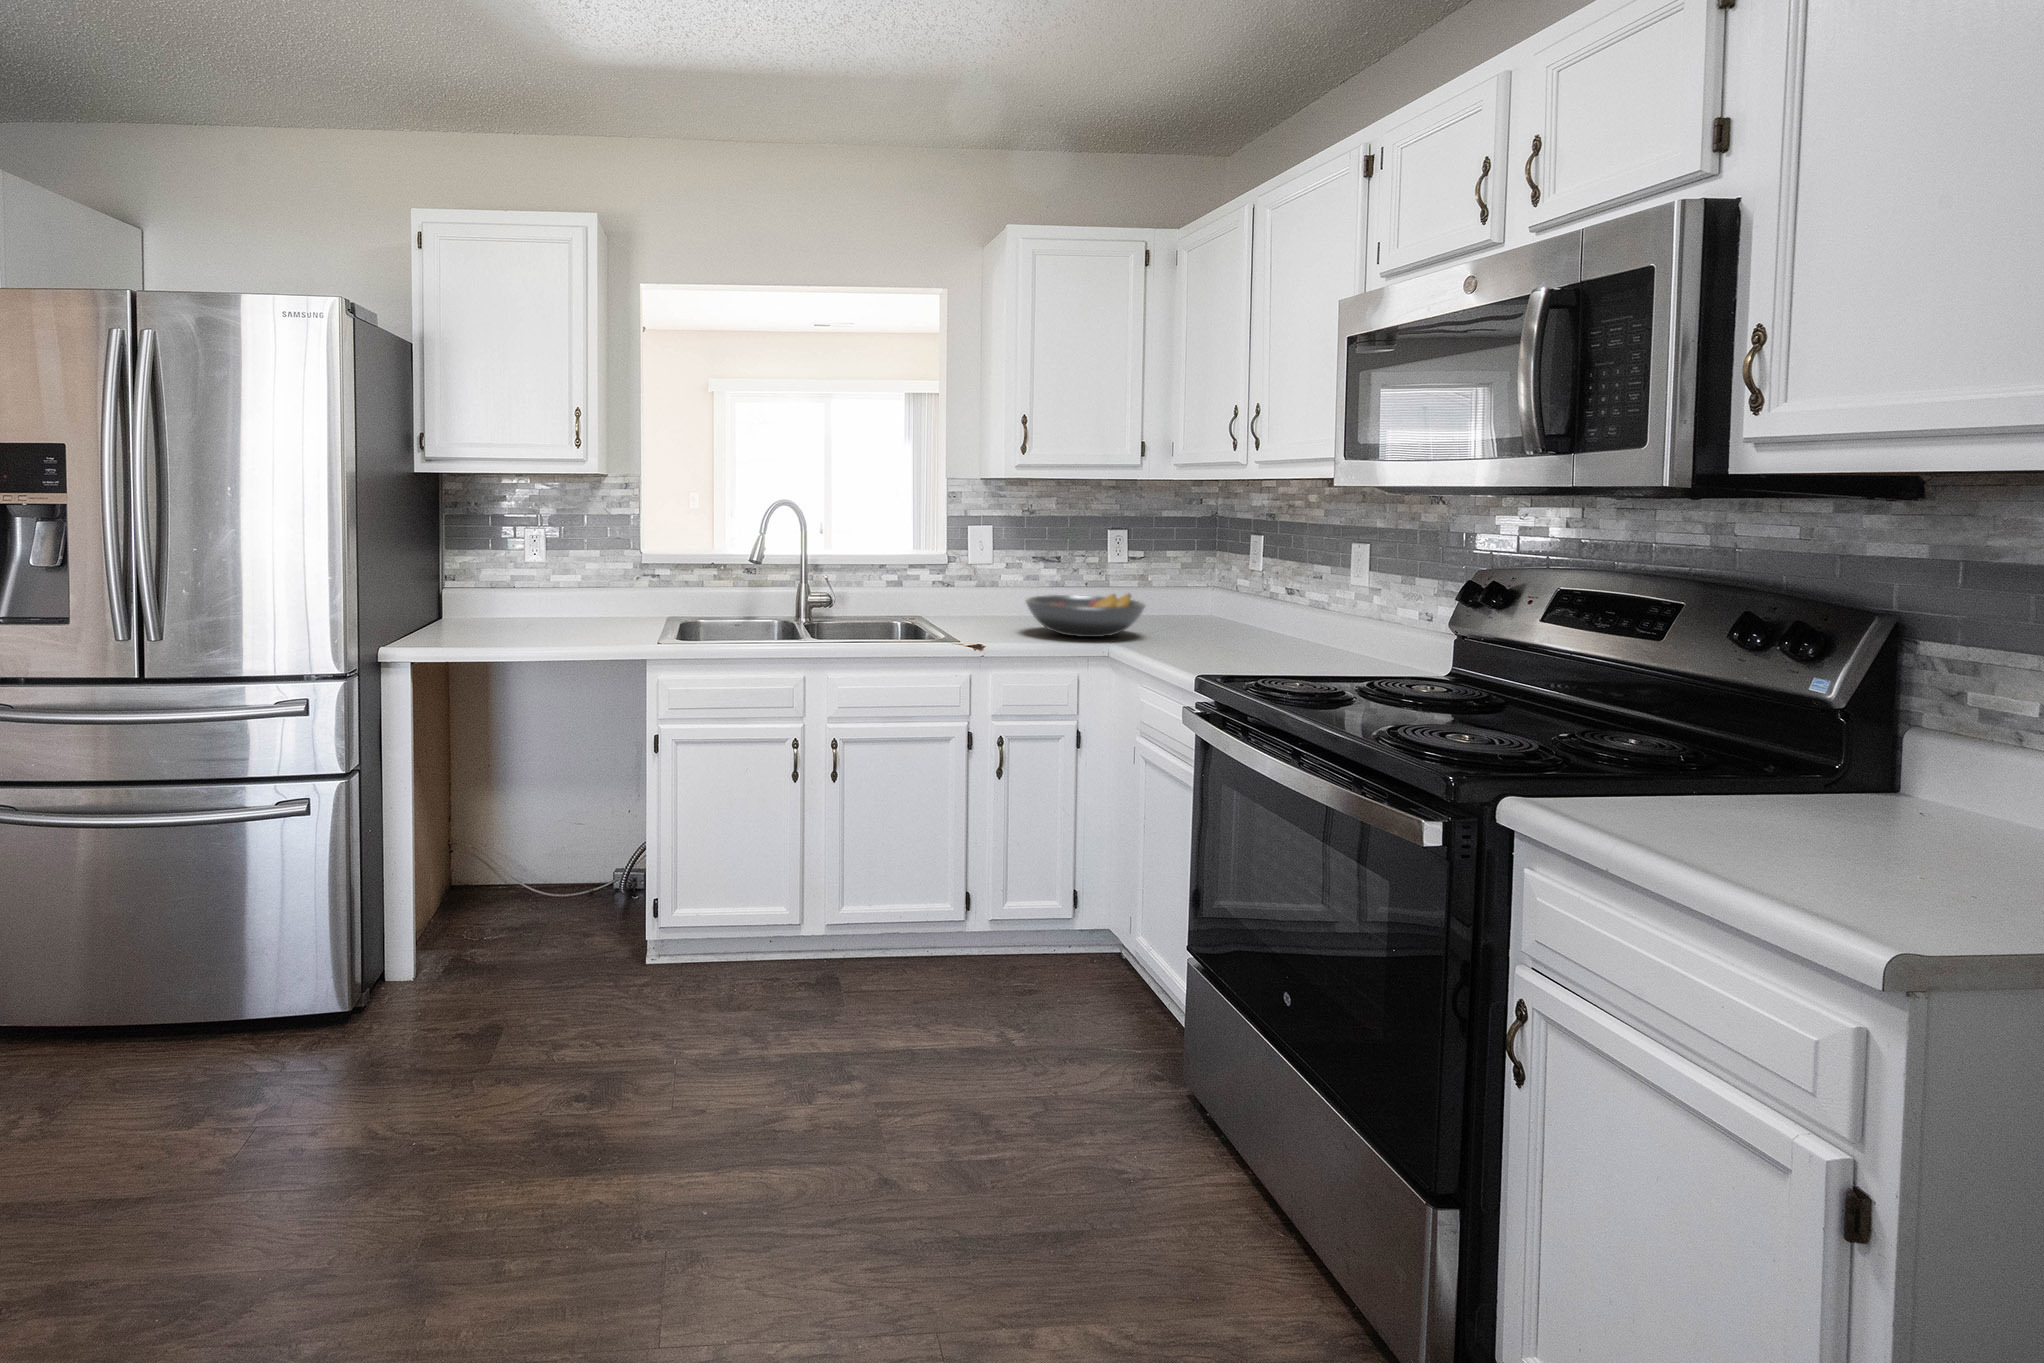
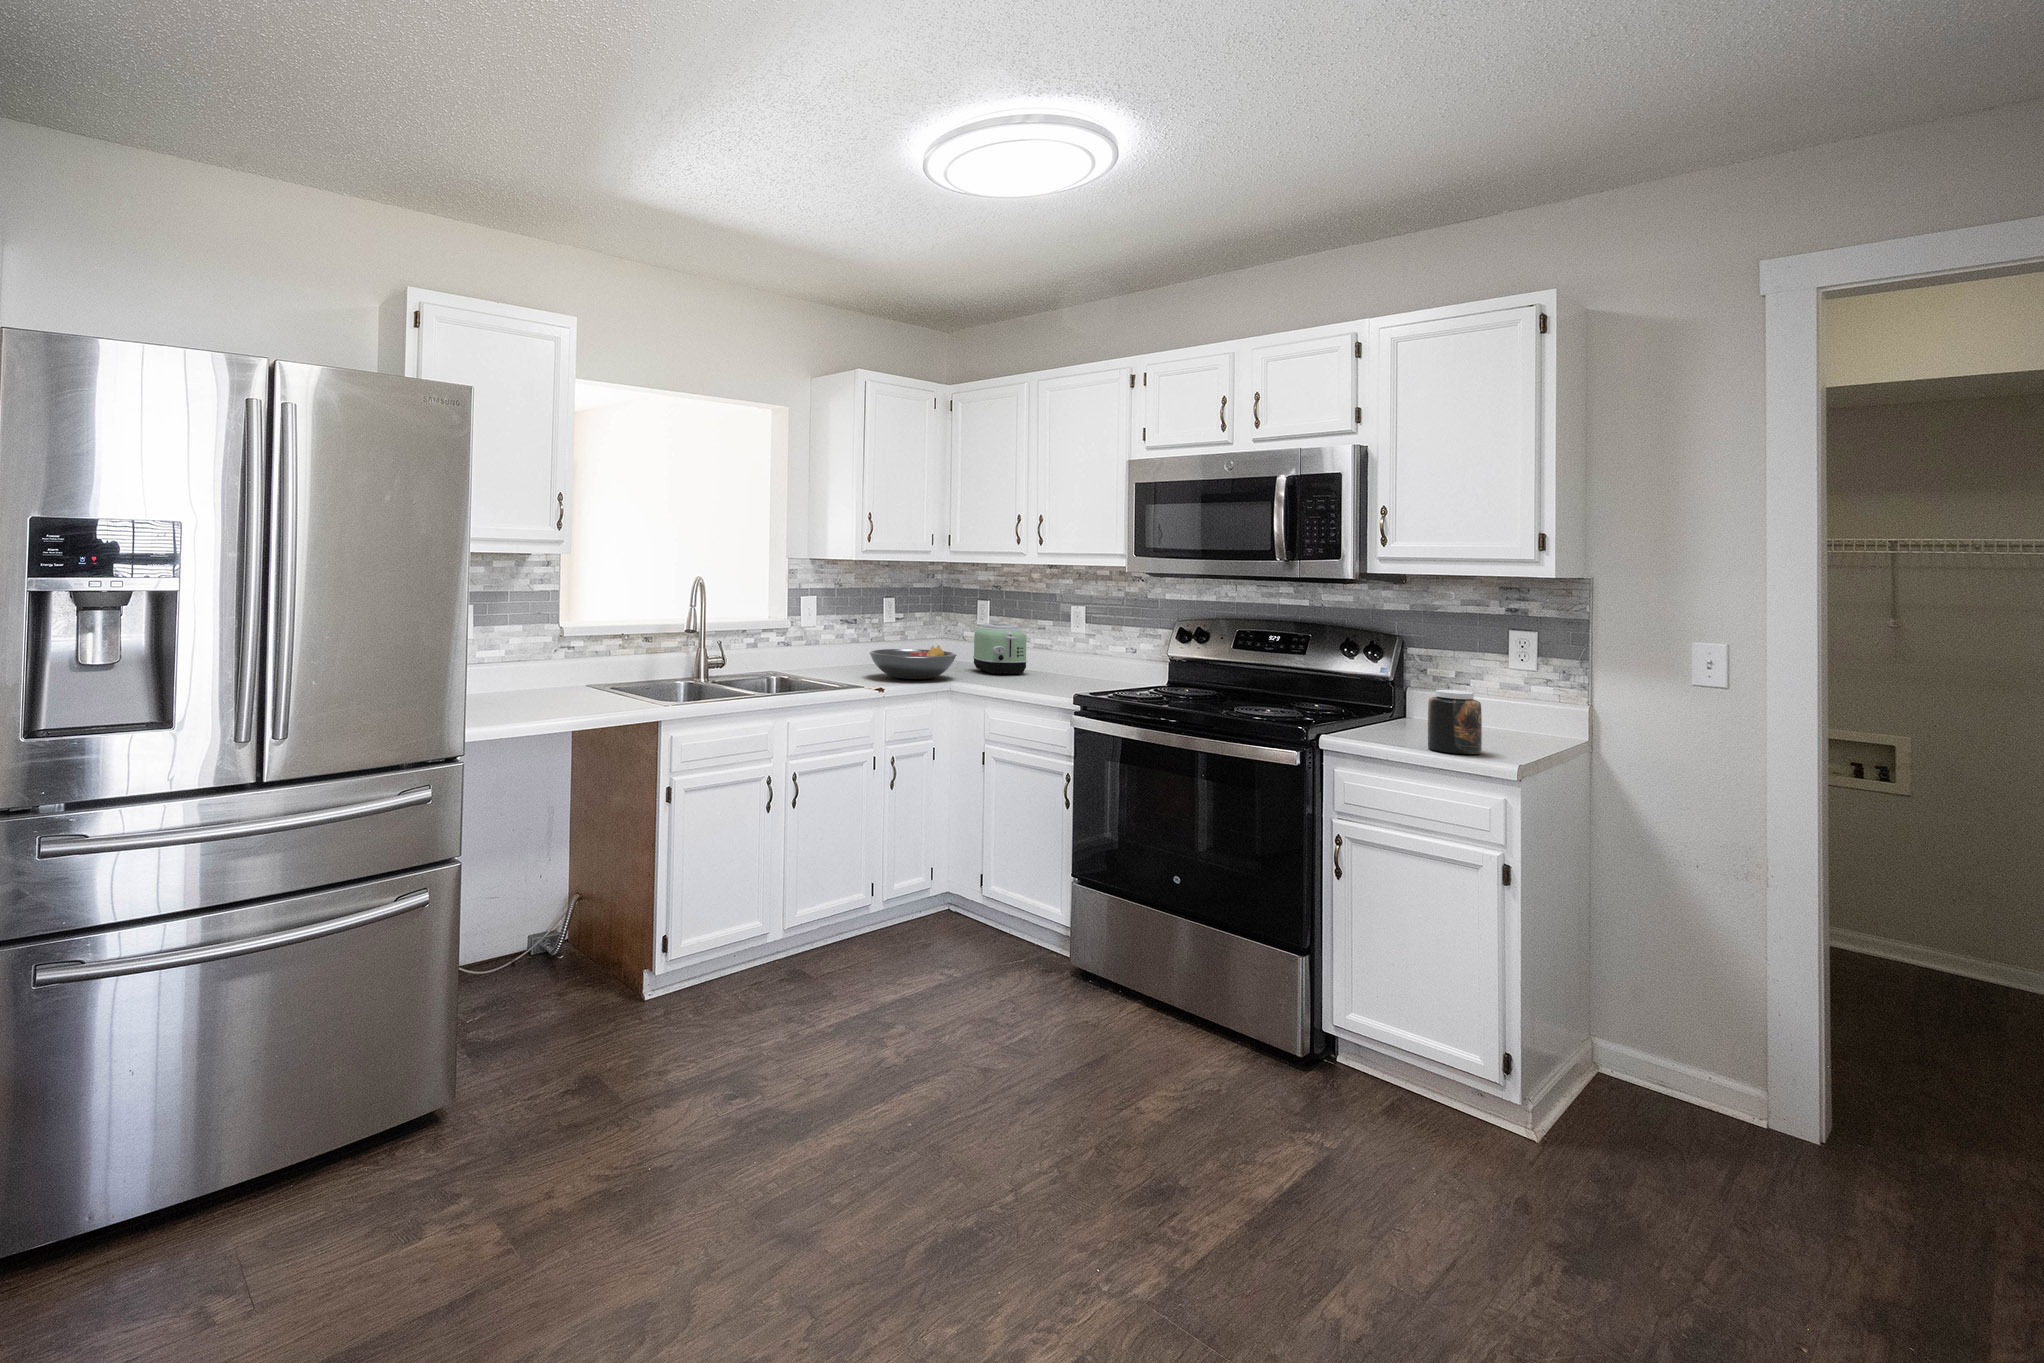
toaster: none [1203,567,1276,640] -> present [973,623,1027,675]
jar: none [1740,744,1901,917] -> present [1428,690,1482,754]

